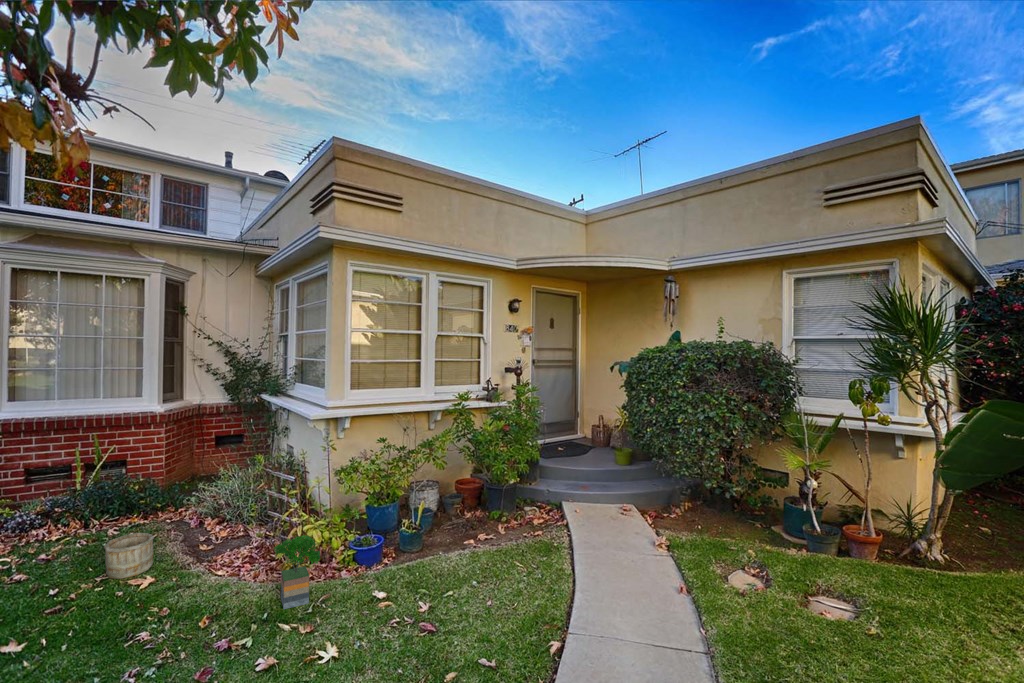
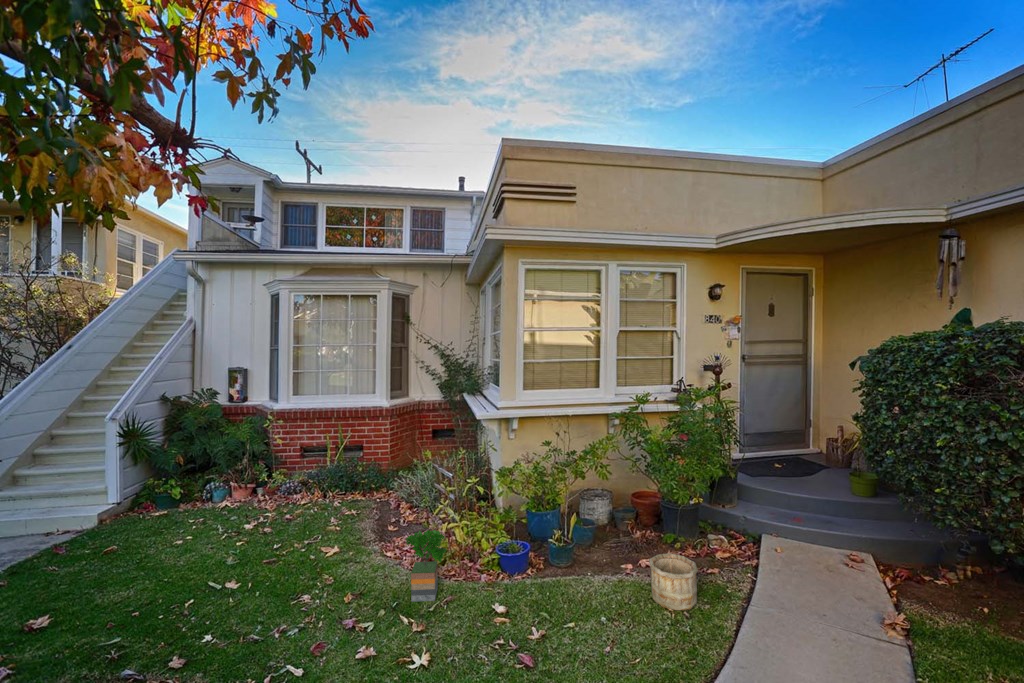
wooden bucket: present [104,533,154,579] -> present [649,553,698,610]

